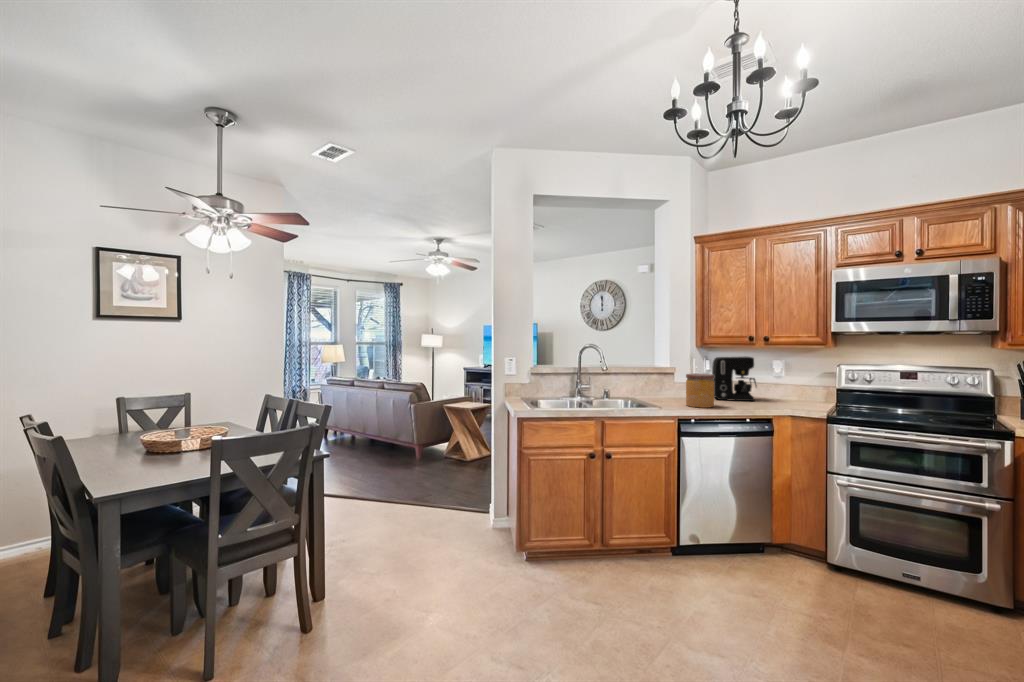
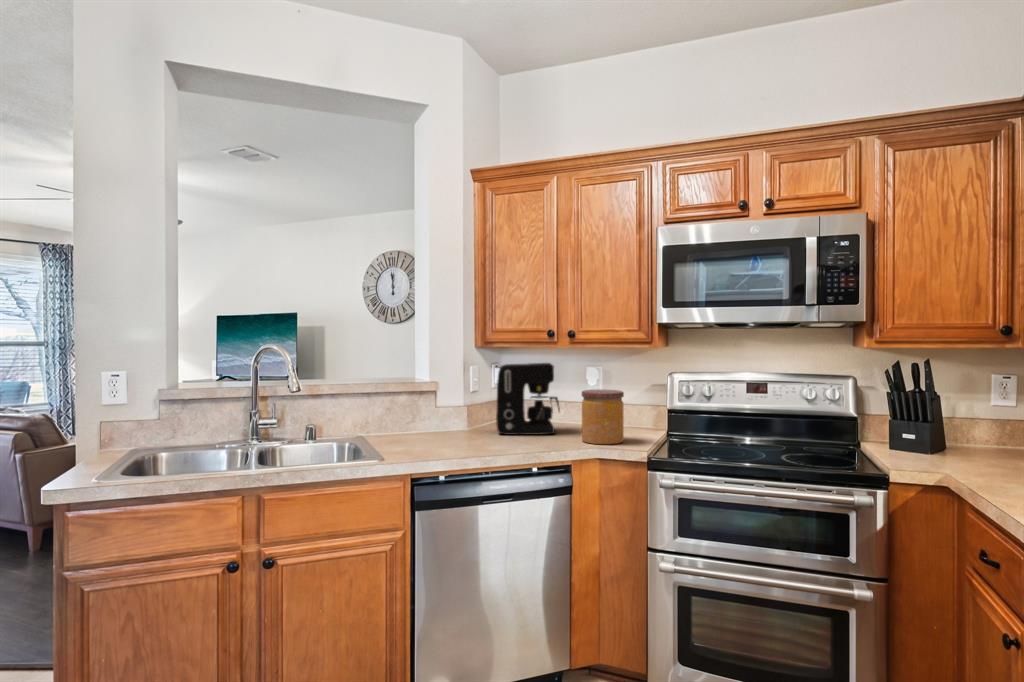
jar: present [686,374,714,408] -> present [582,389,624,444]

